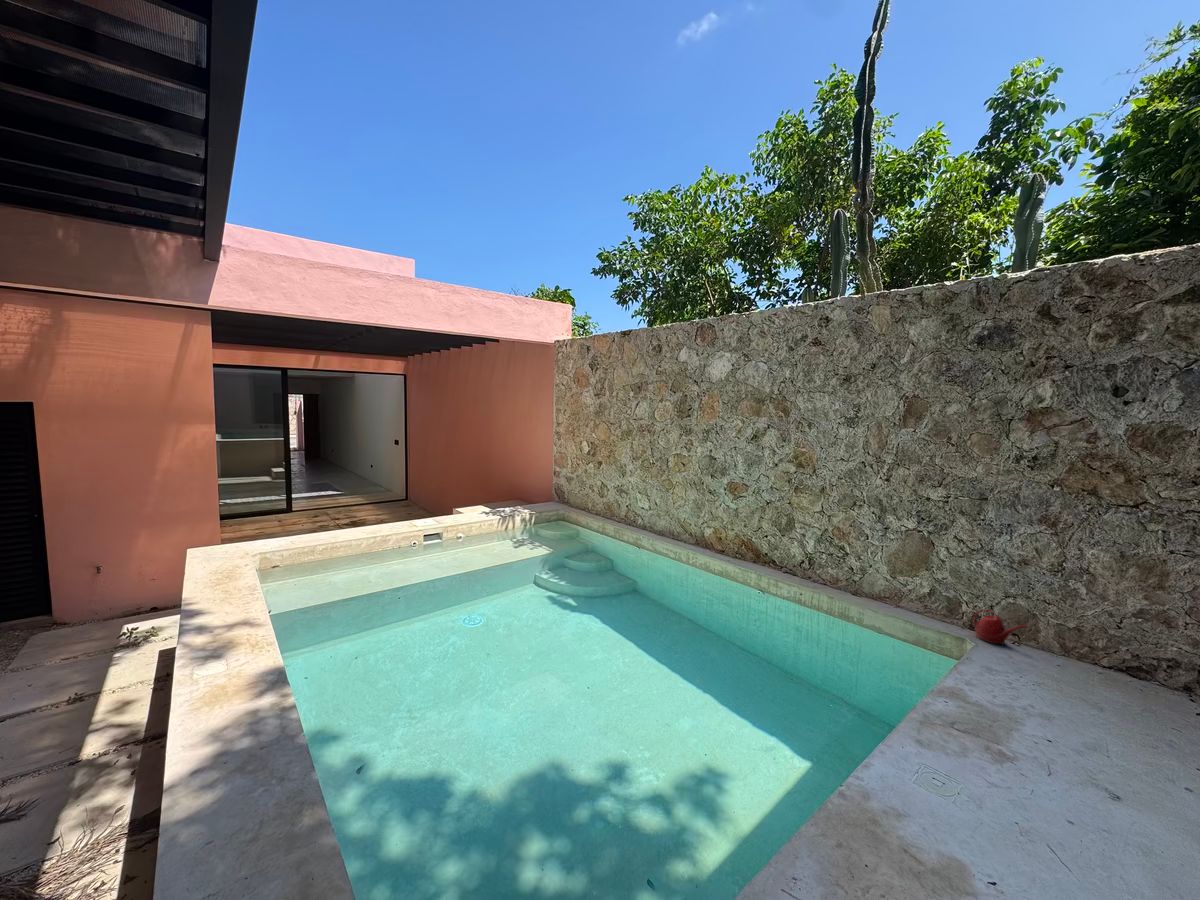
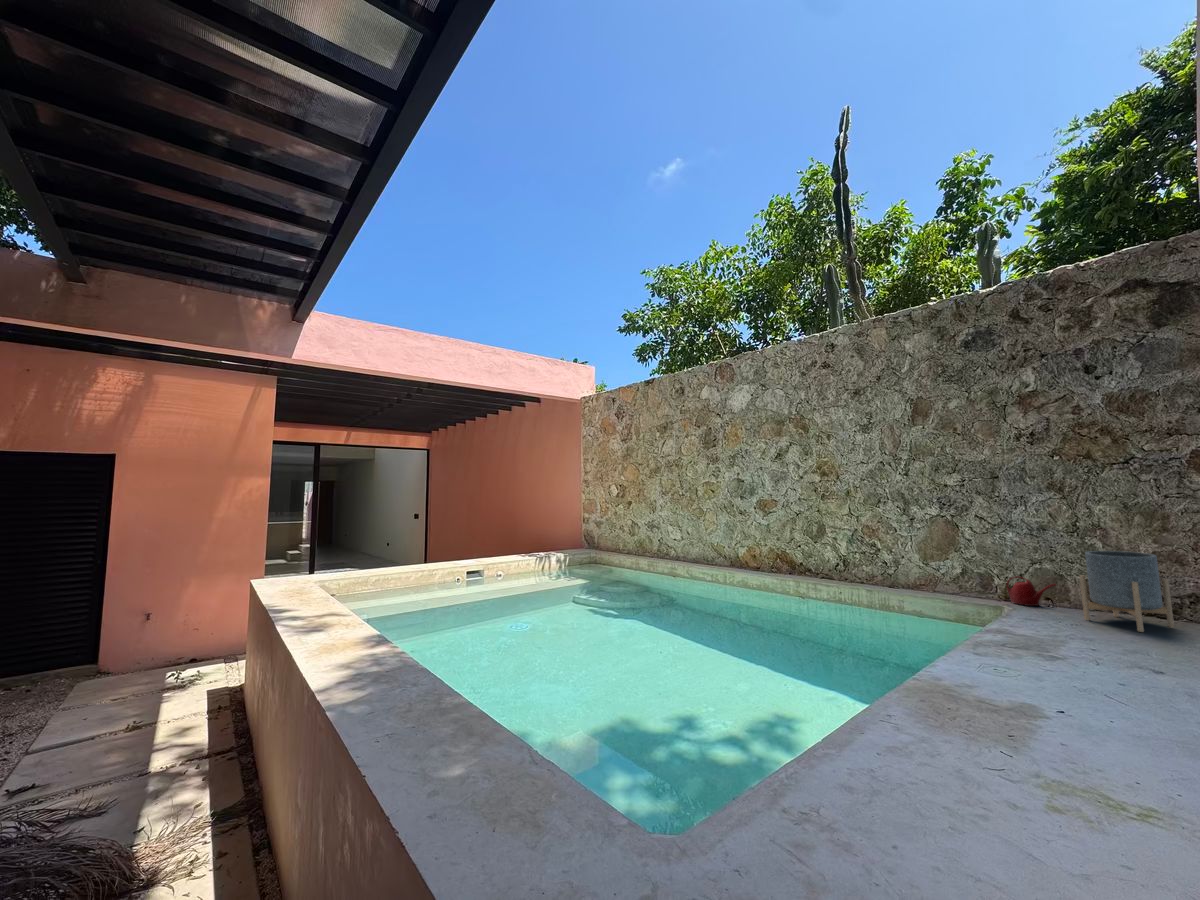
planter: none [1050,600,1153,701] -> present [1080,551,1174,632]

